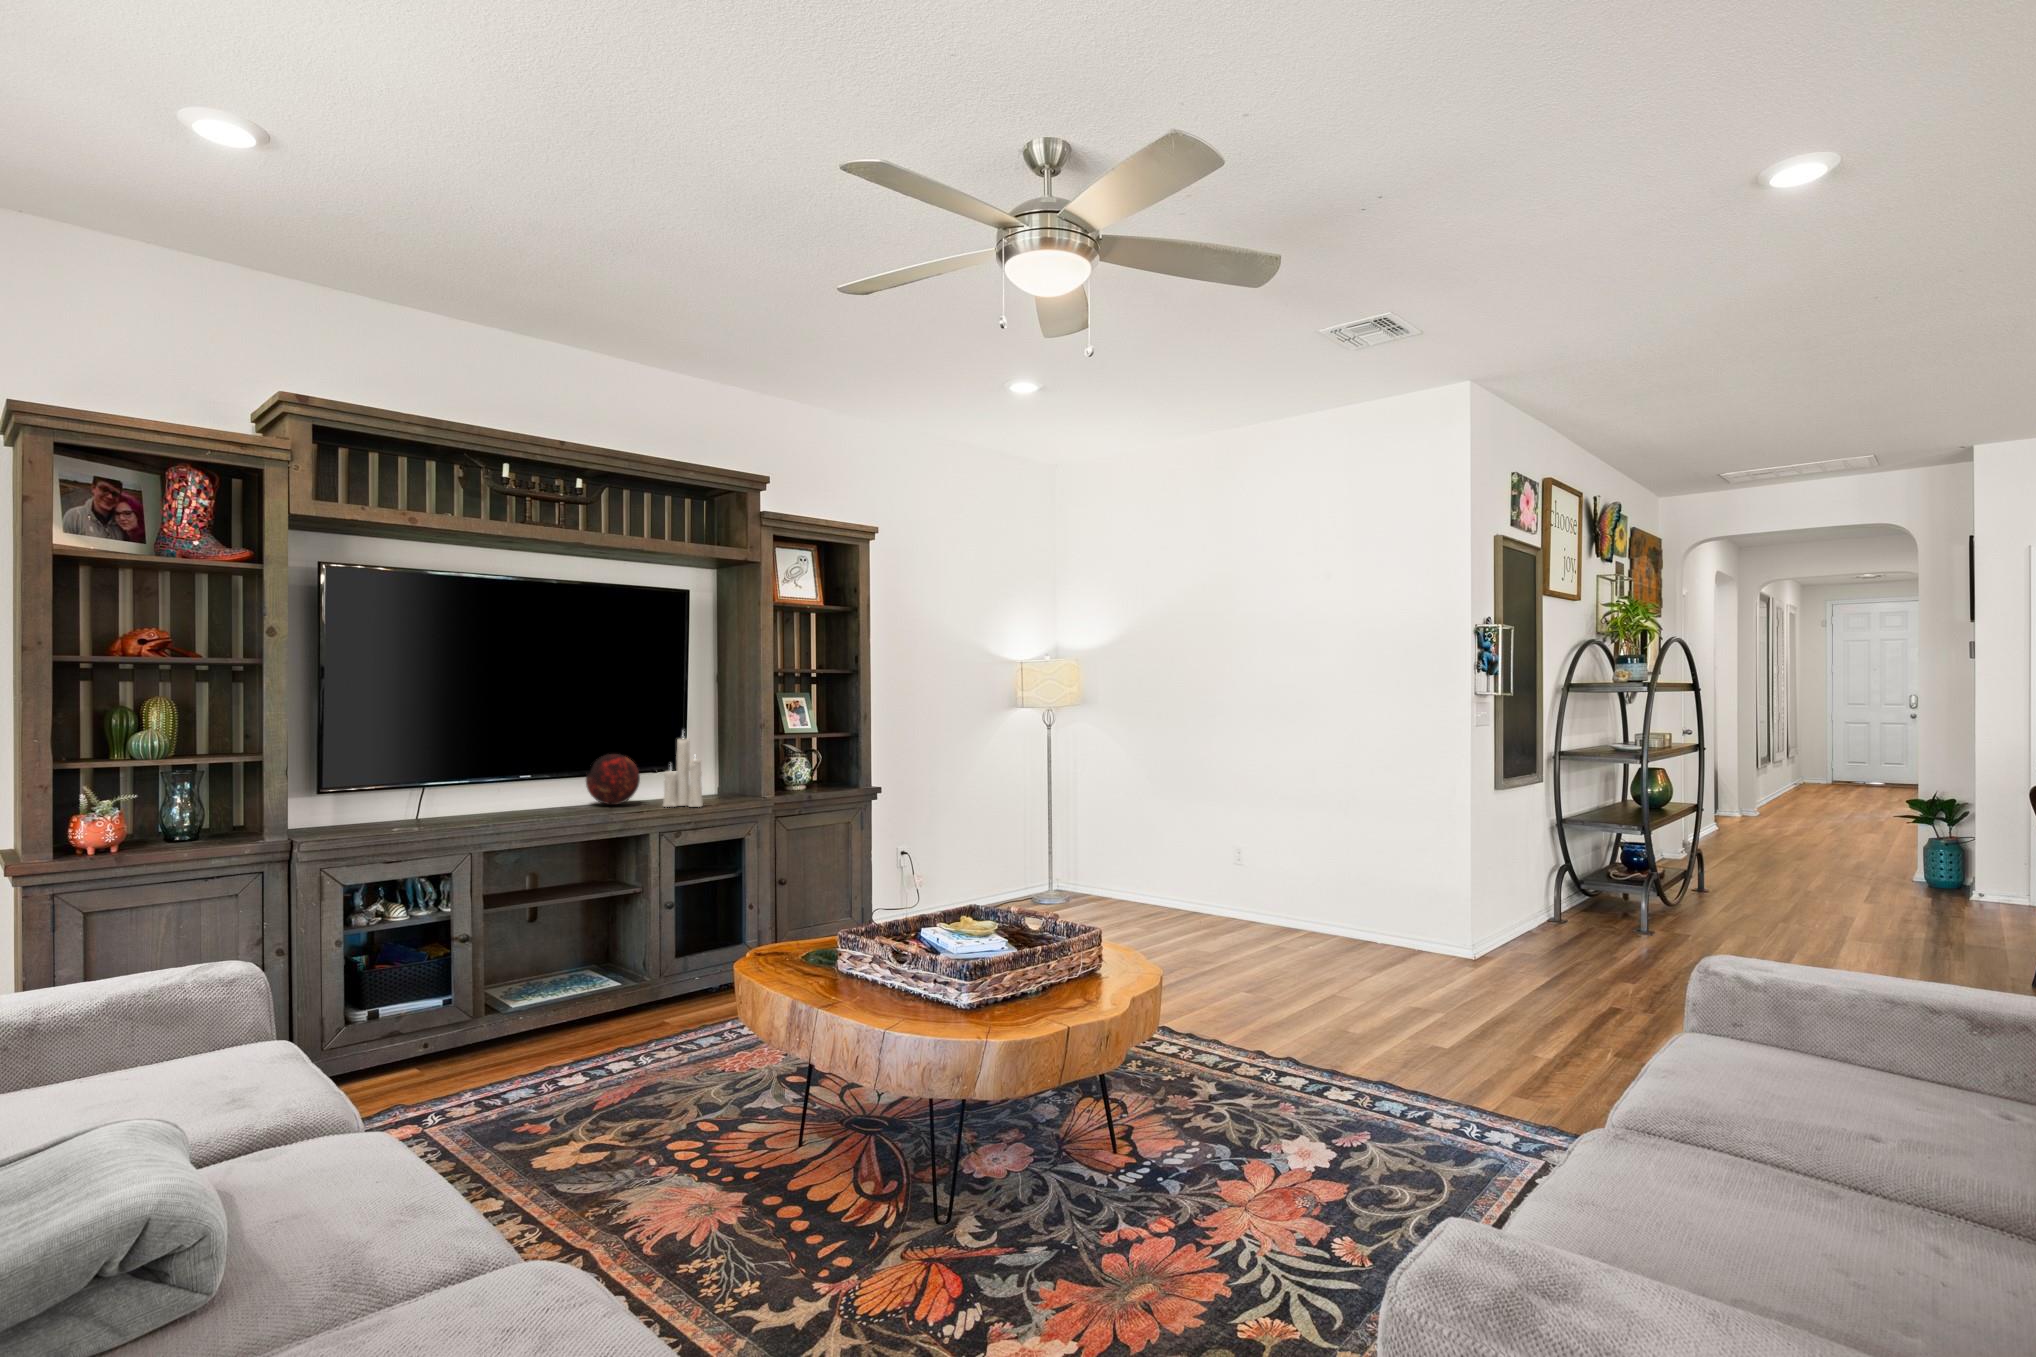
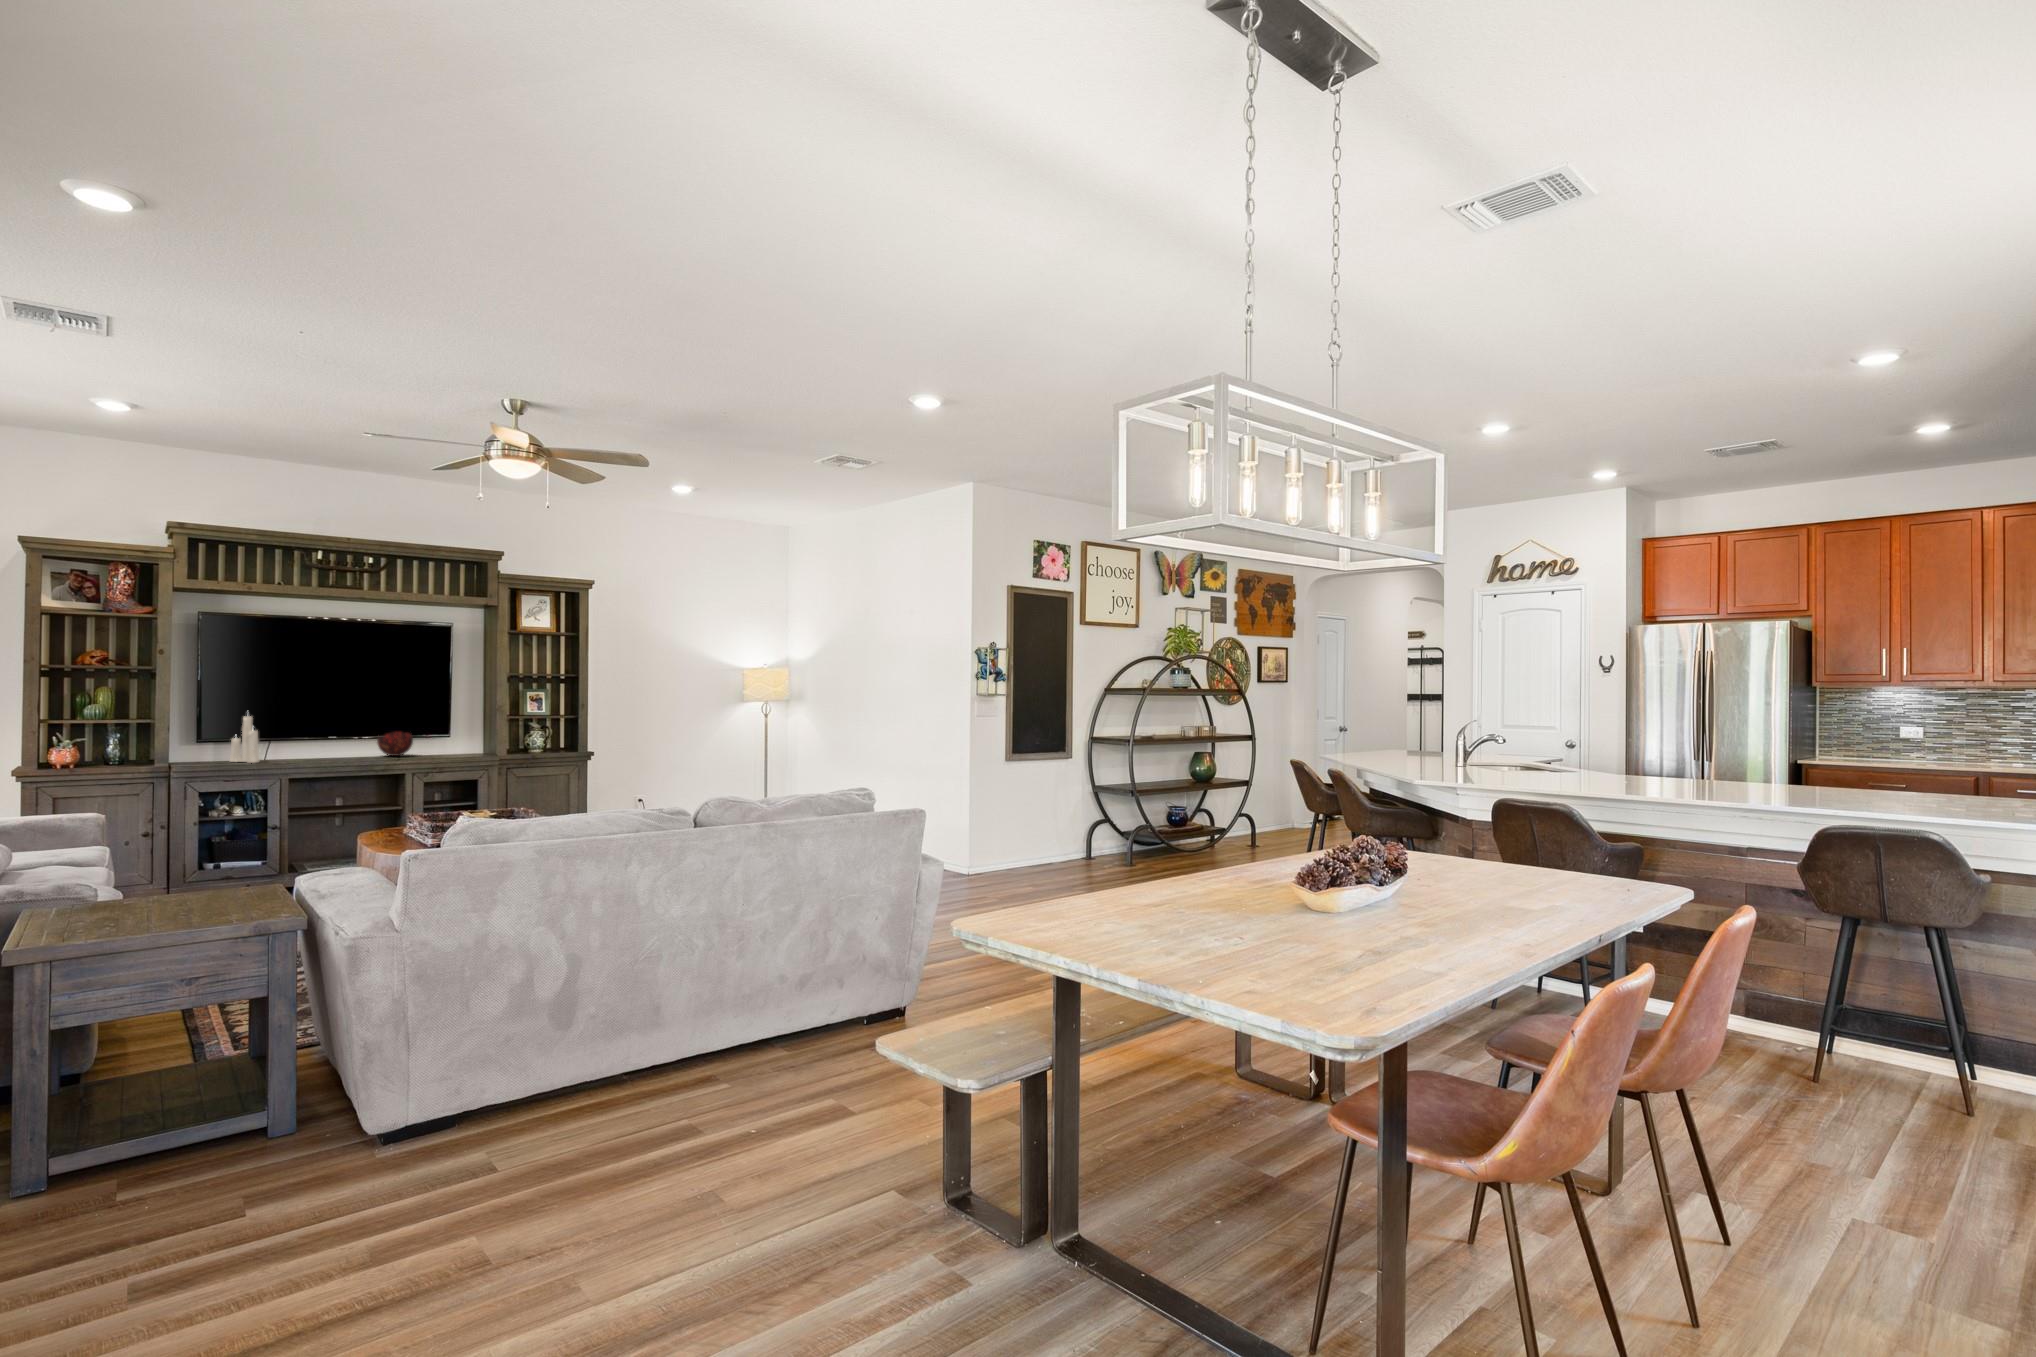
candle: present [663,738,703,807] -> present [230,716,259,763]

